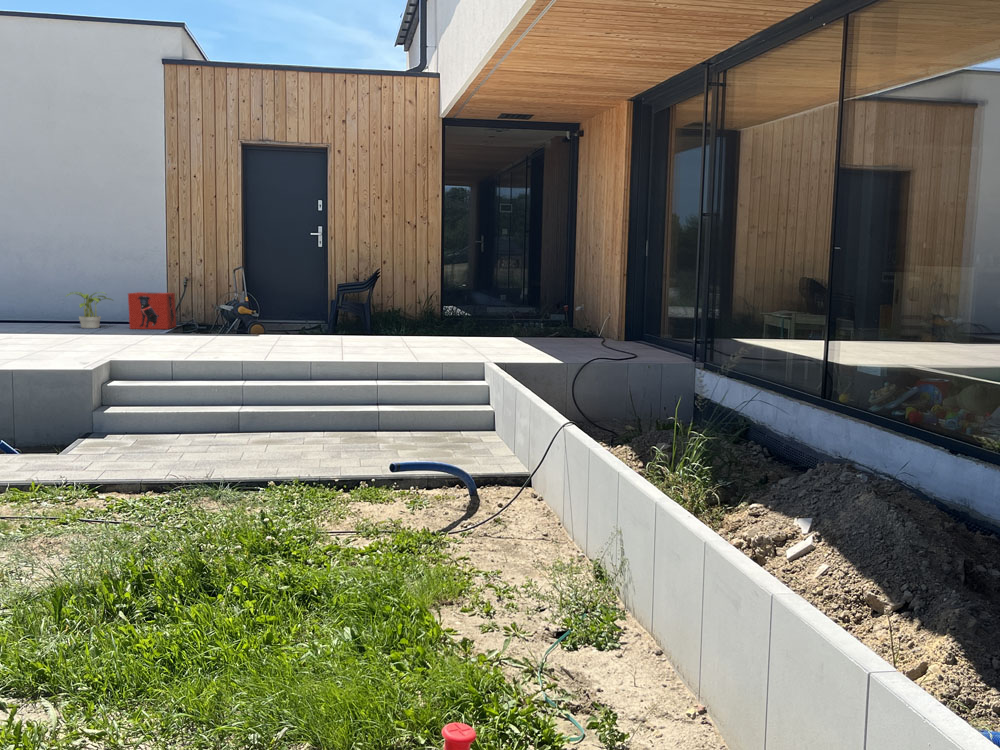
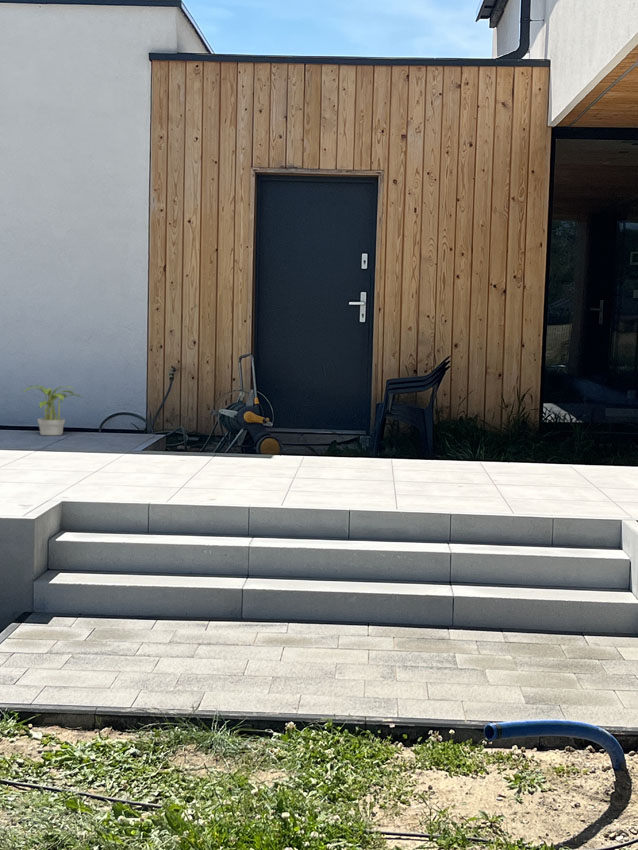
storage box: present [128,292,176,329] -> none [100,386,160,439]

